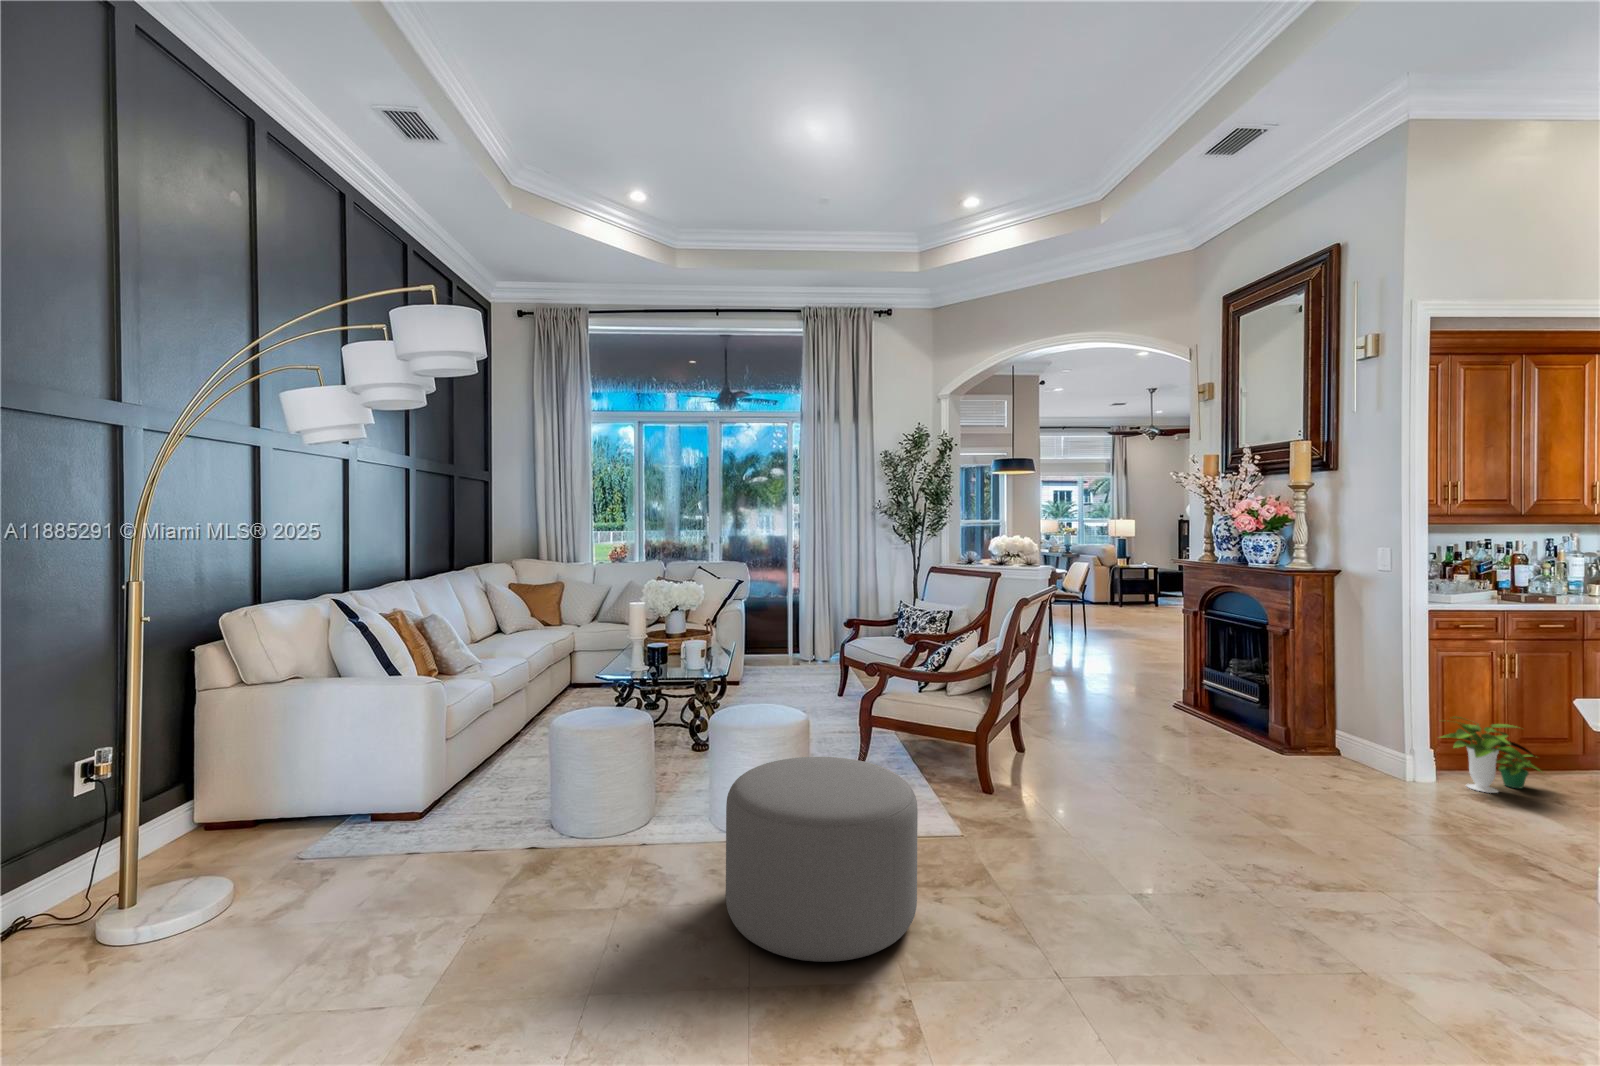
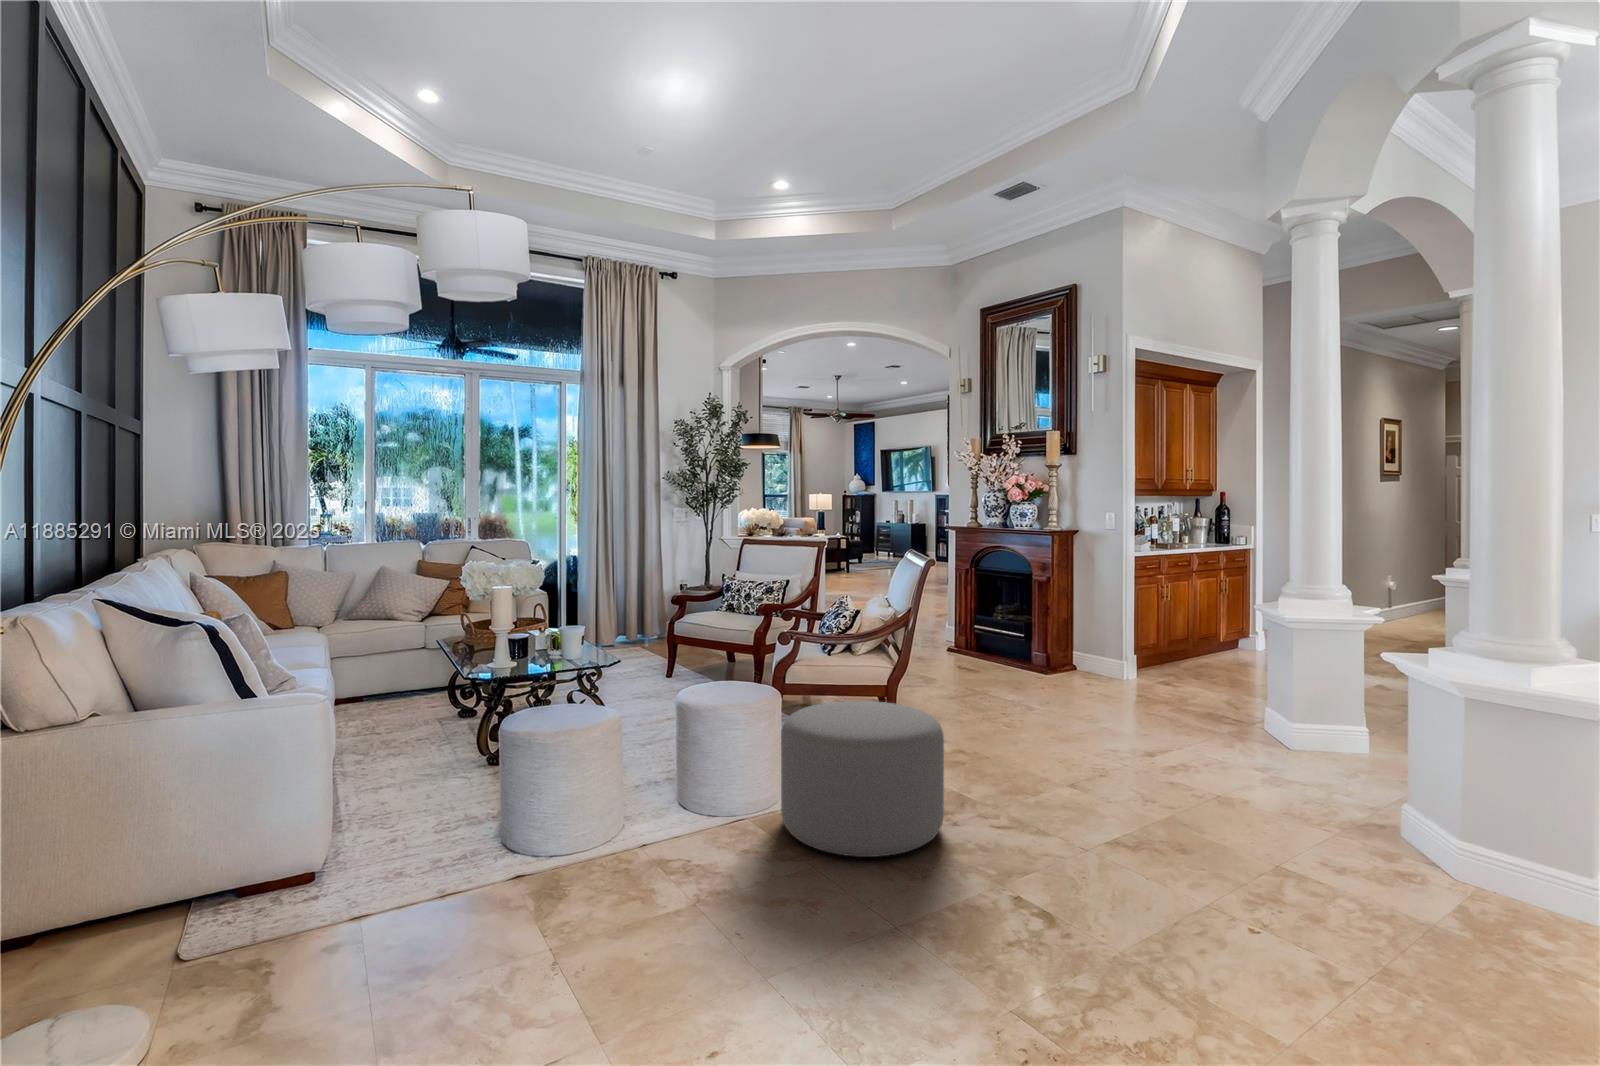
potted plant: present [1441,717,1541,793] -> none [1139,631,1195,680]

